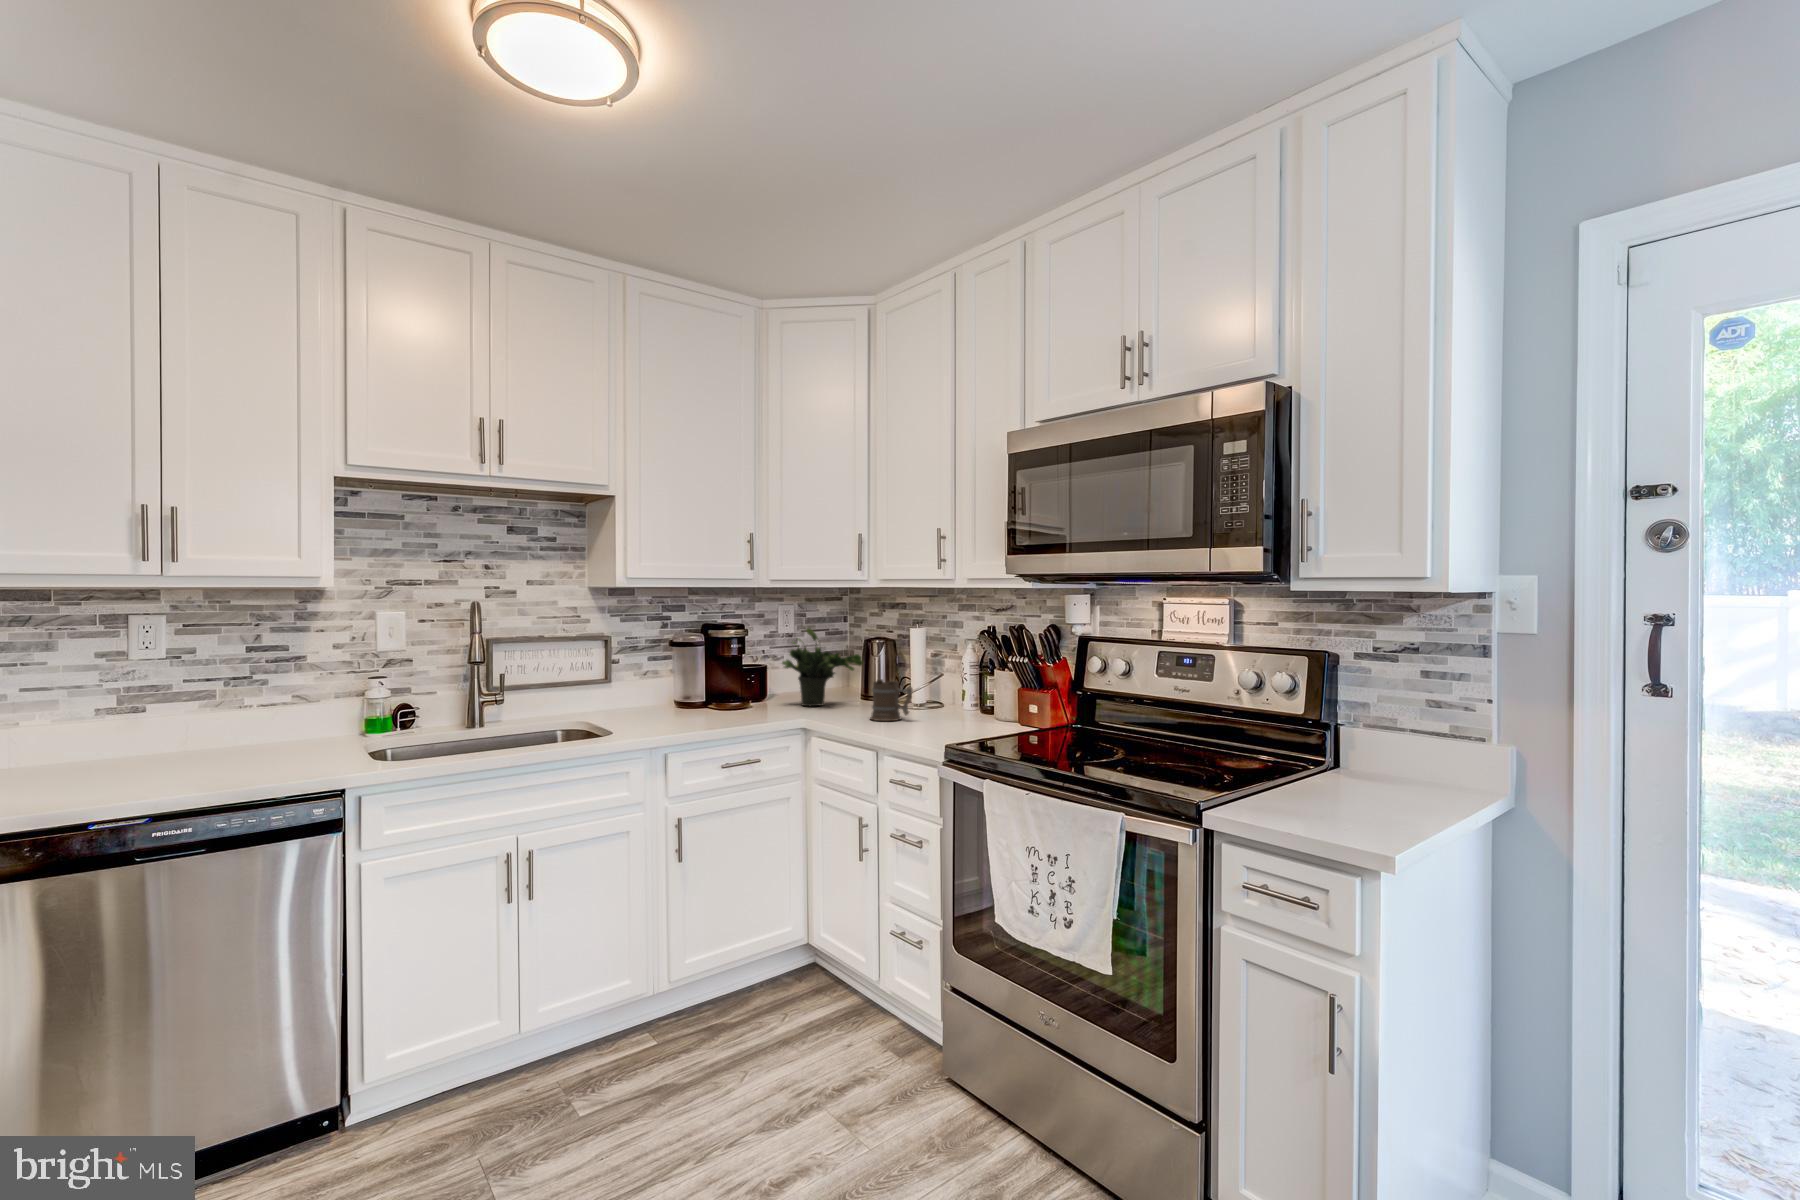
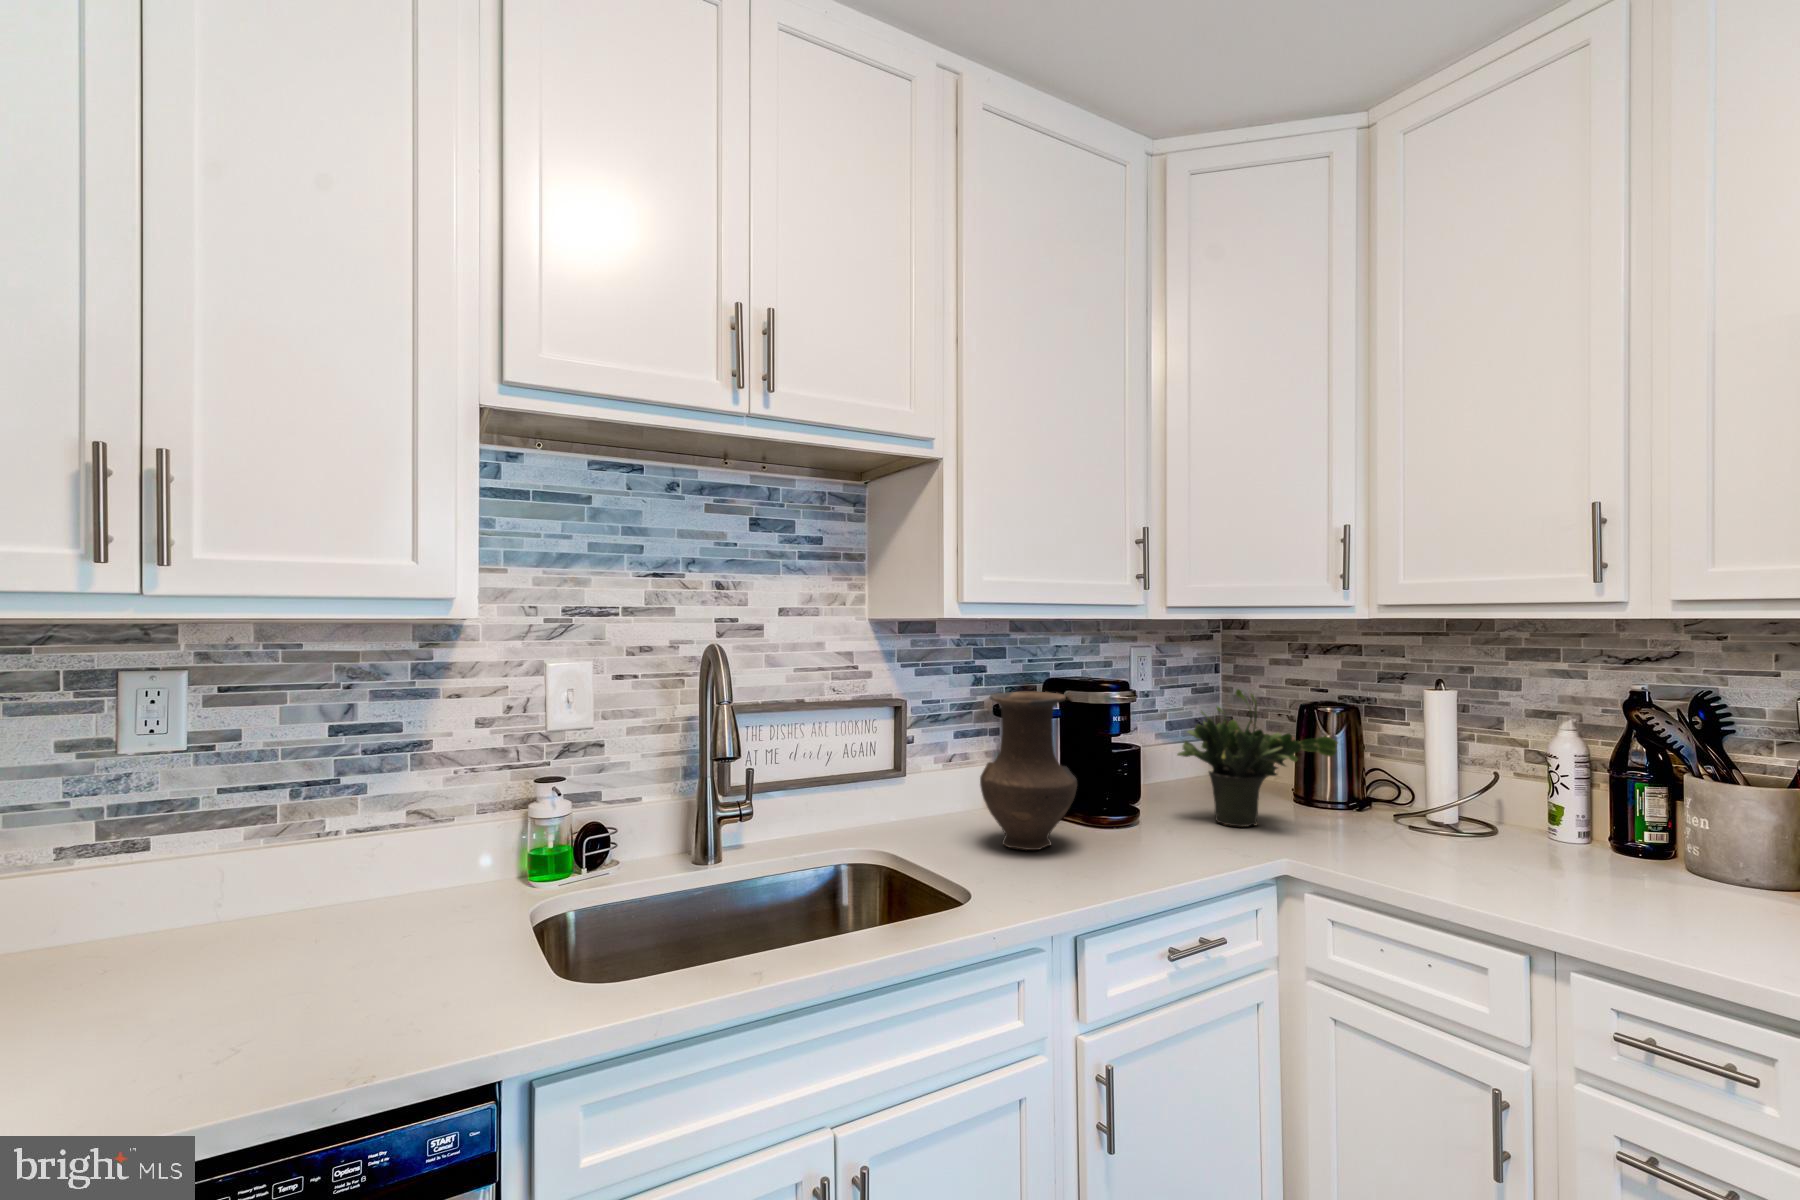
vase: none [649,630,706,717] -> present [980,692,1077,850]
mug: present [870,679,912,721] -> none [1416,794,1530,885]

